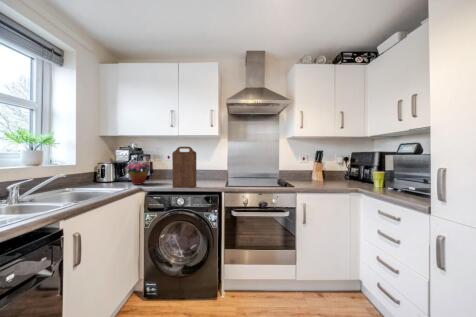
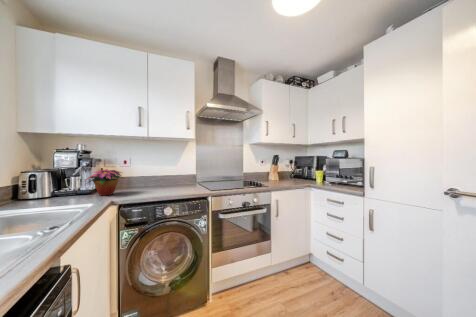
cutting board: present [172,147,196,187] -> none [156,152,183,196]

